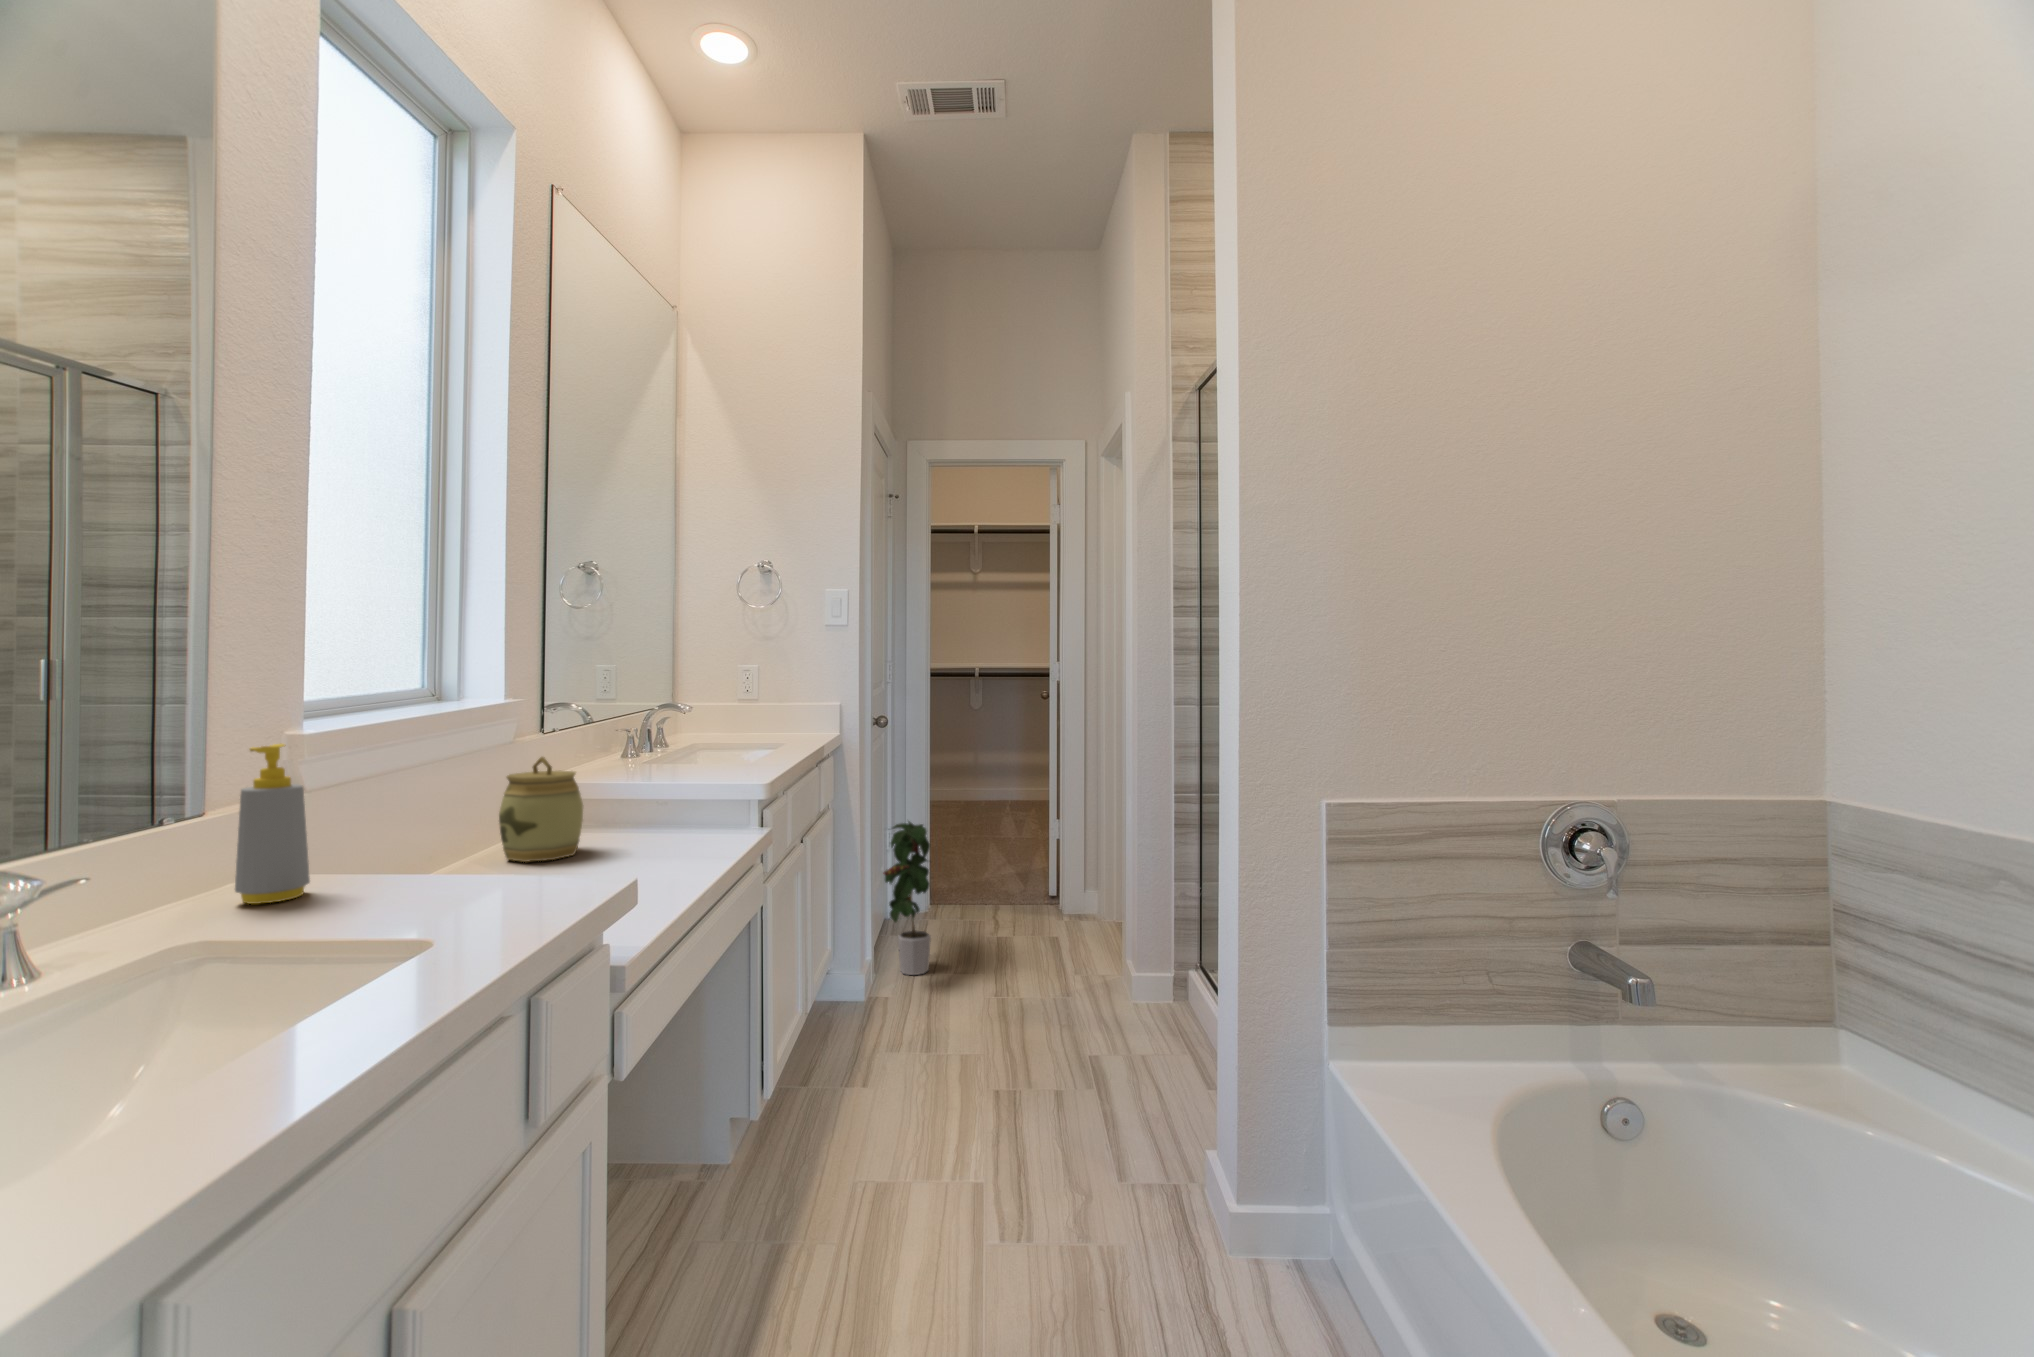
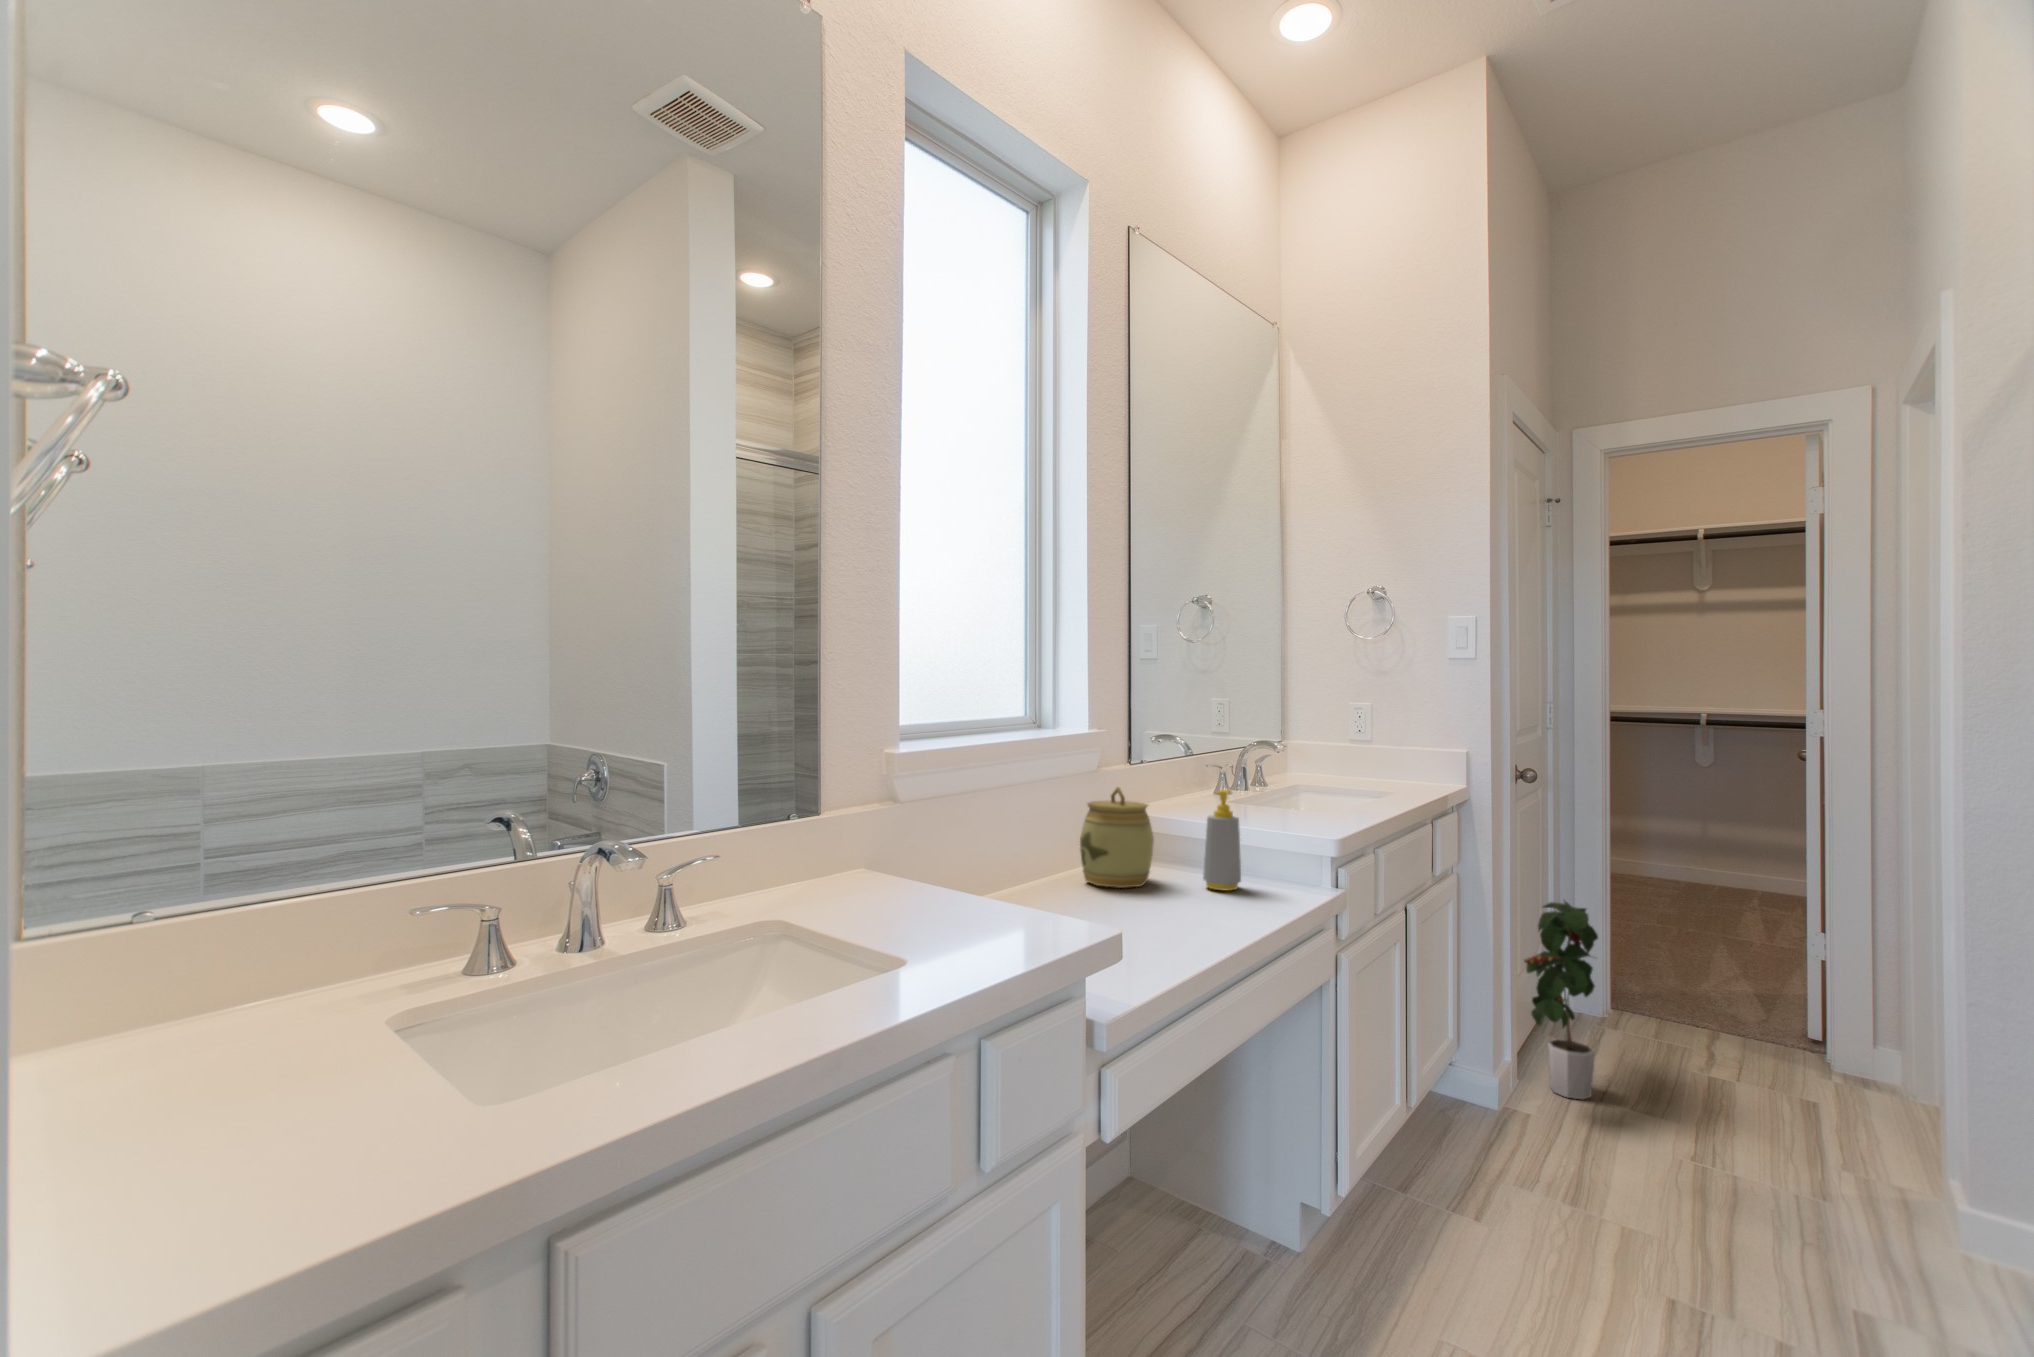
soap bottle: present [235,744,310,904] -> present [1203,789,1241,891]

